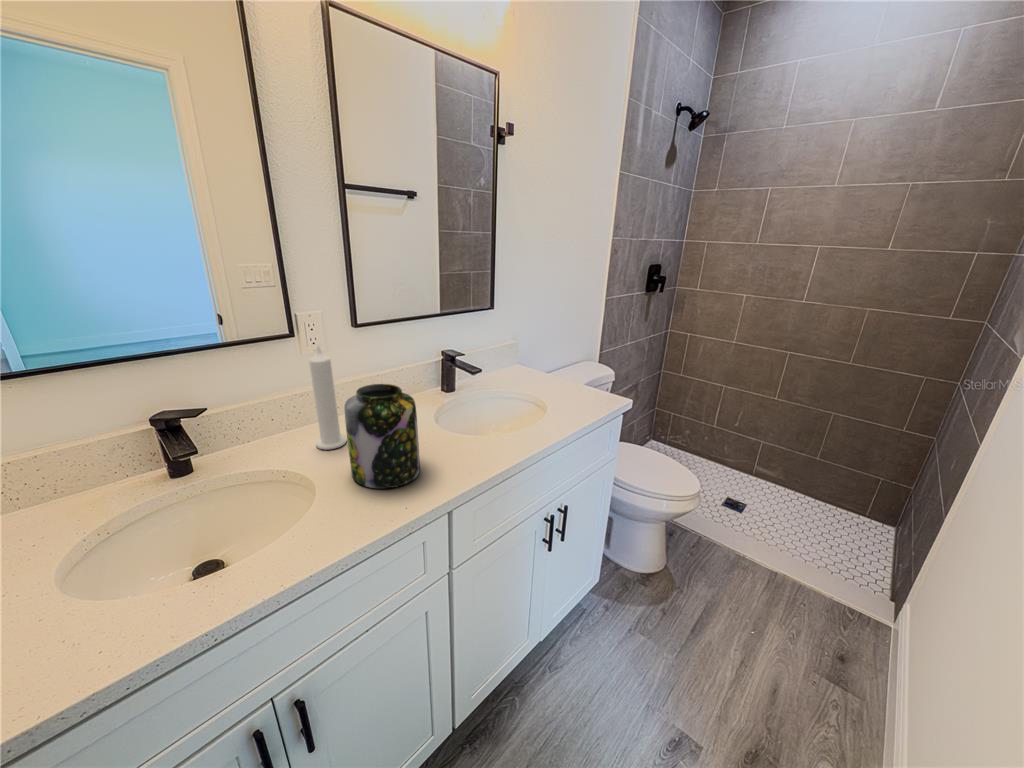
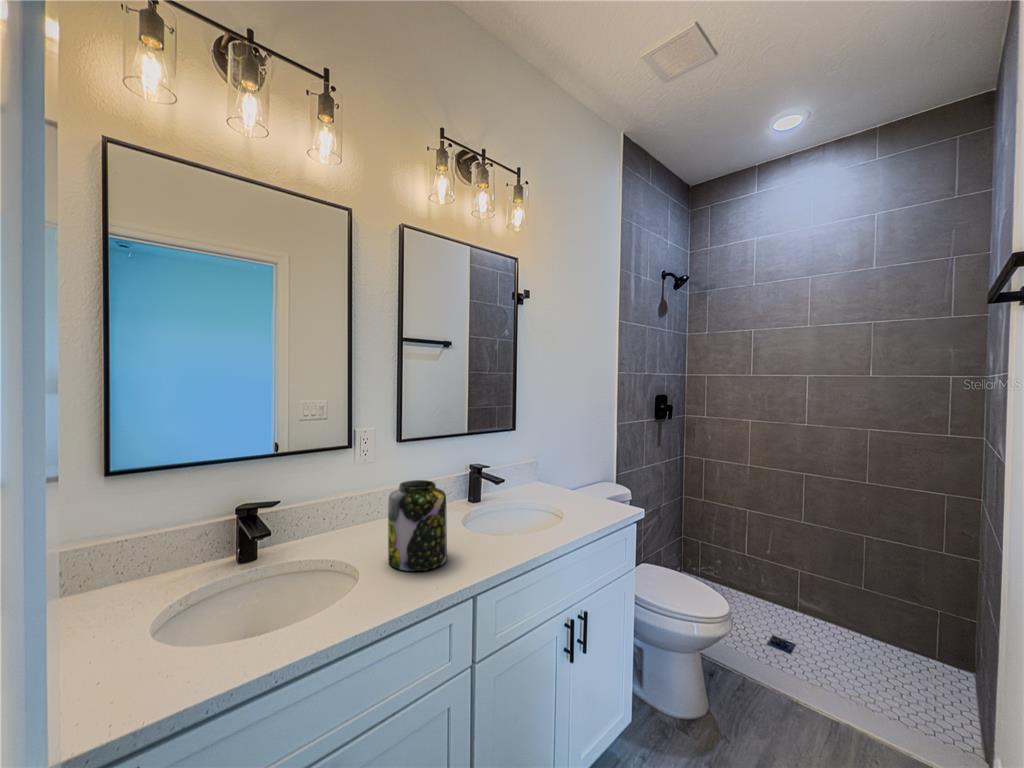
candle: present [309,345,347,450] -> none [359,451,385,543]

